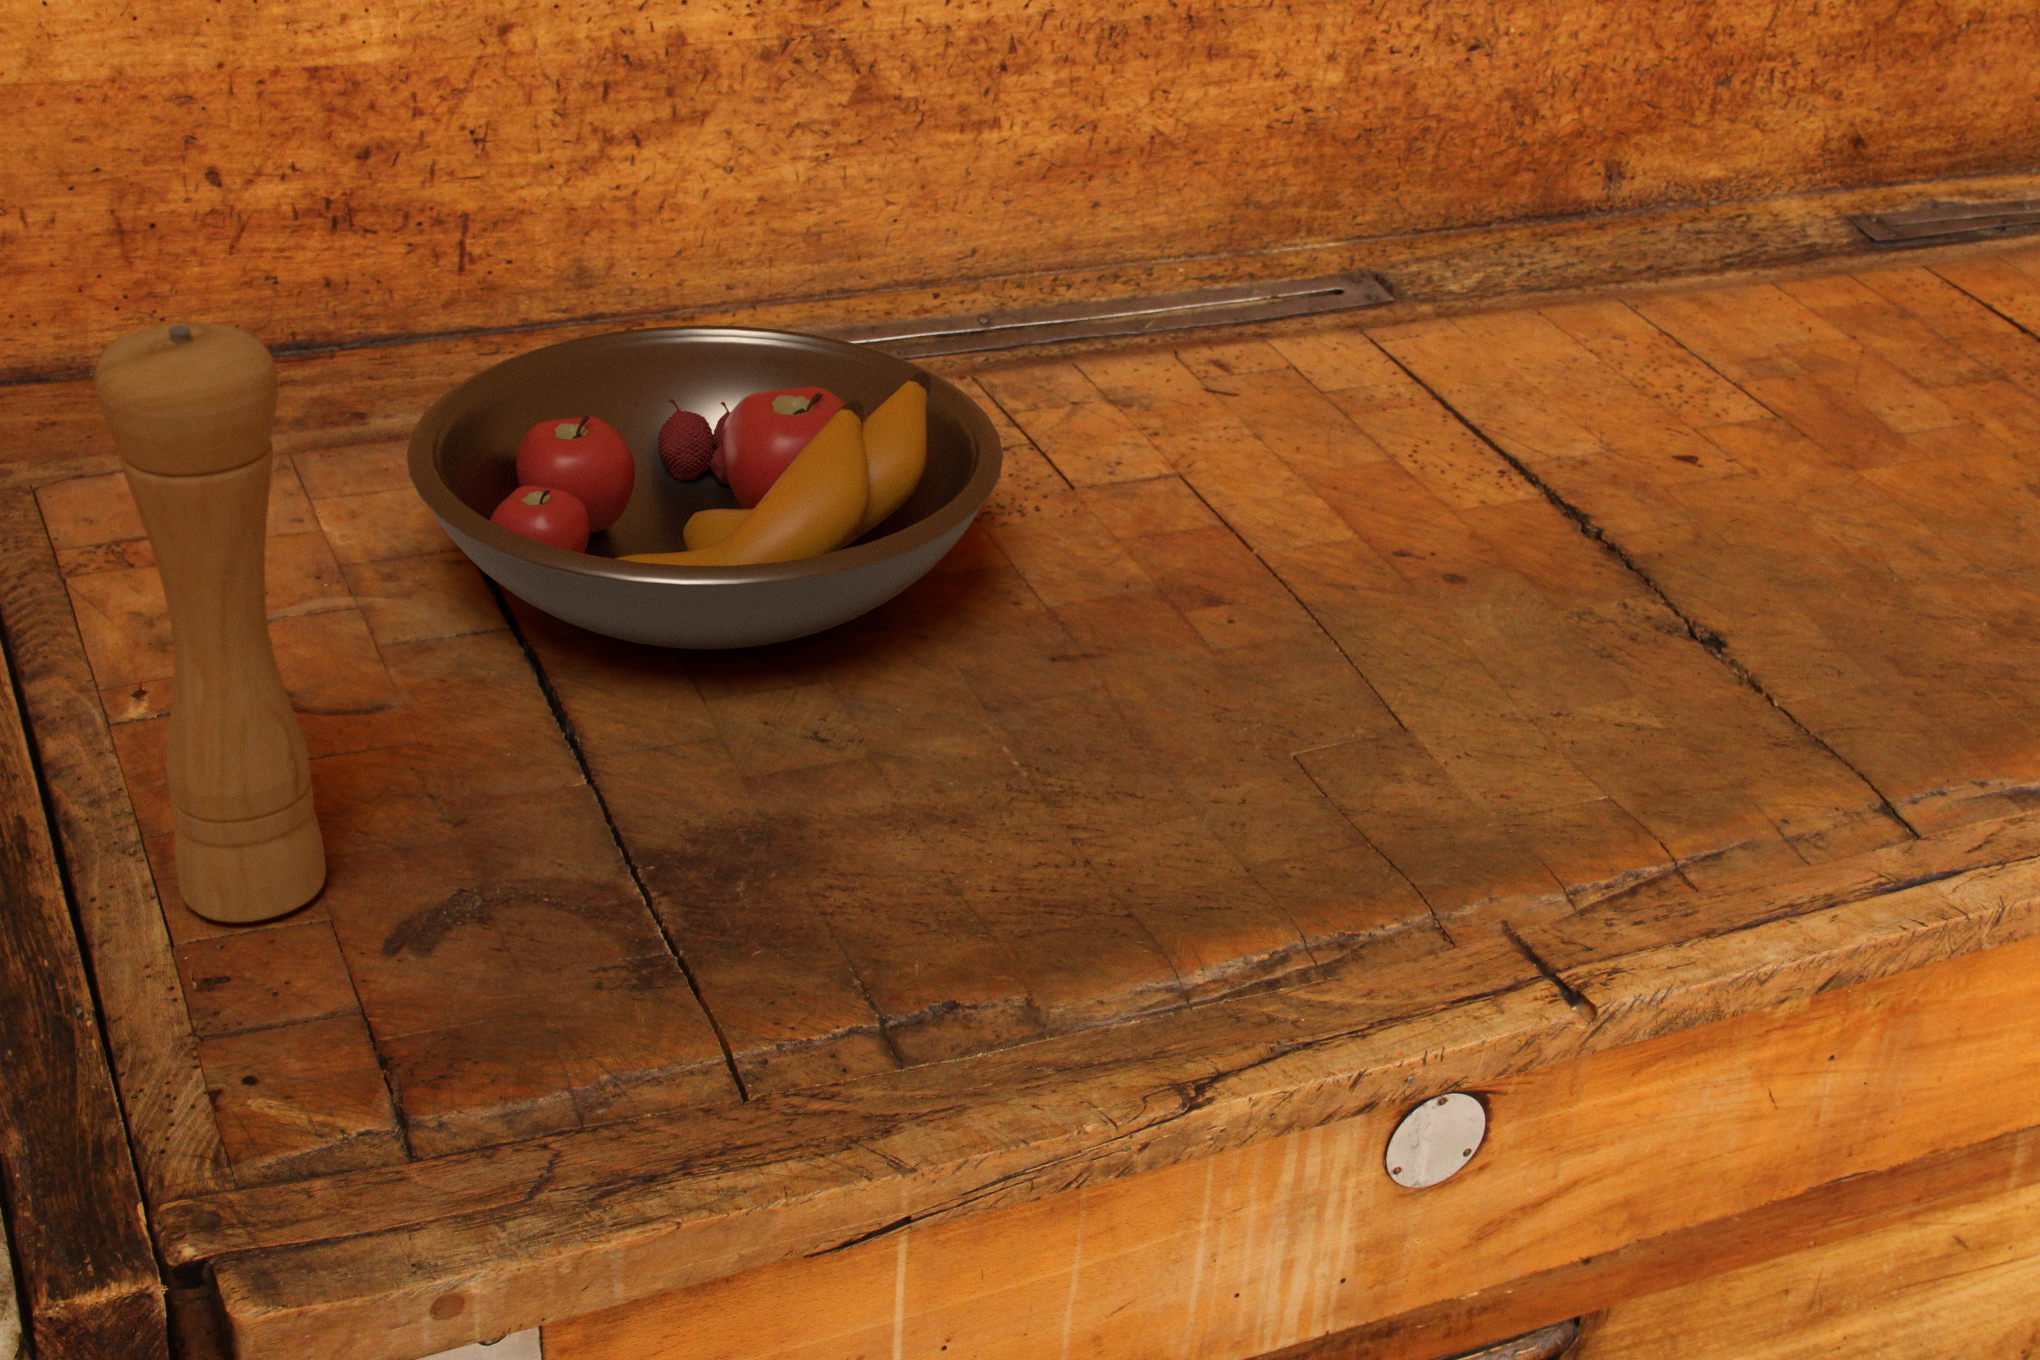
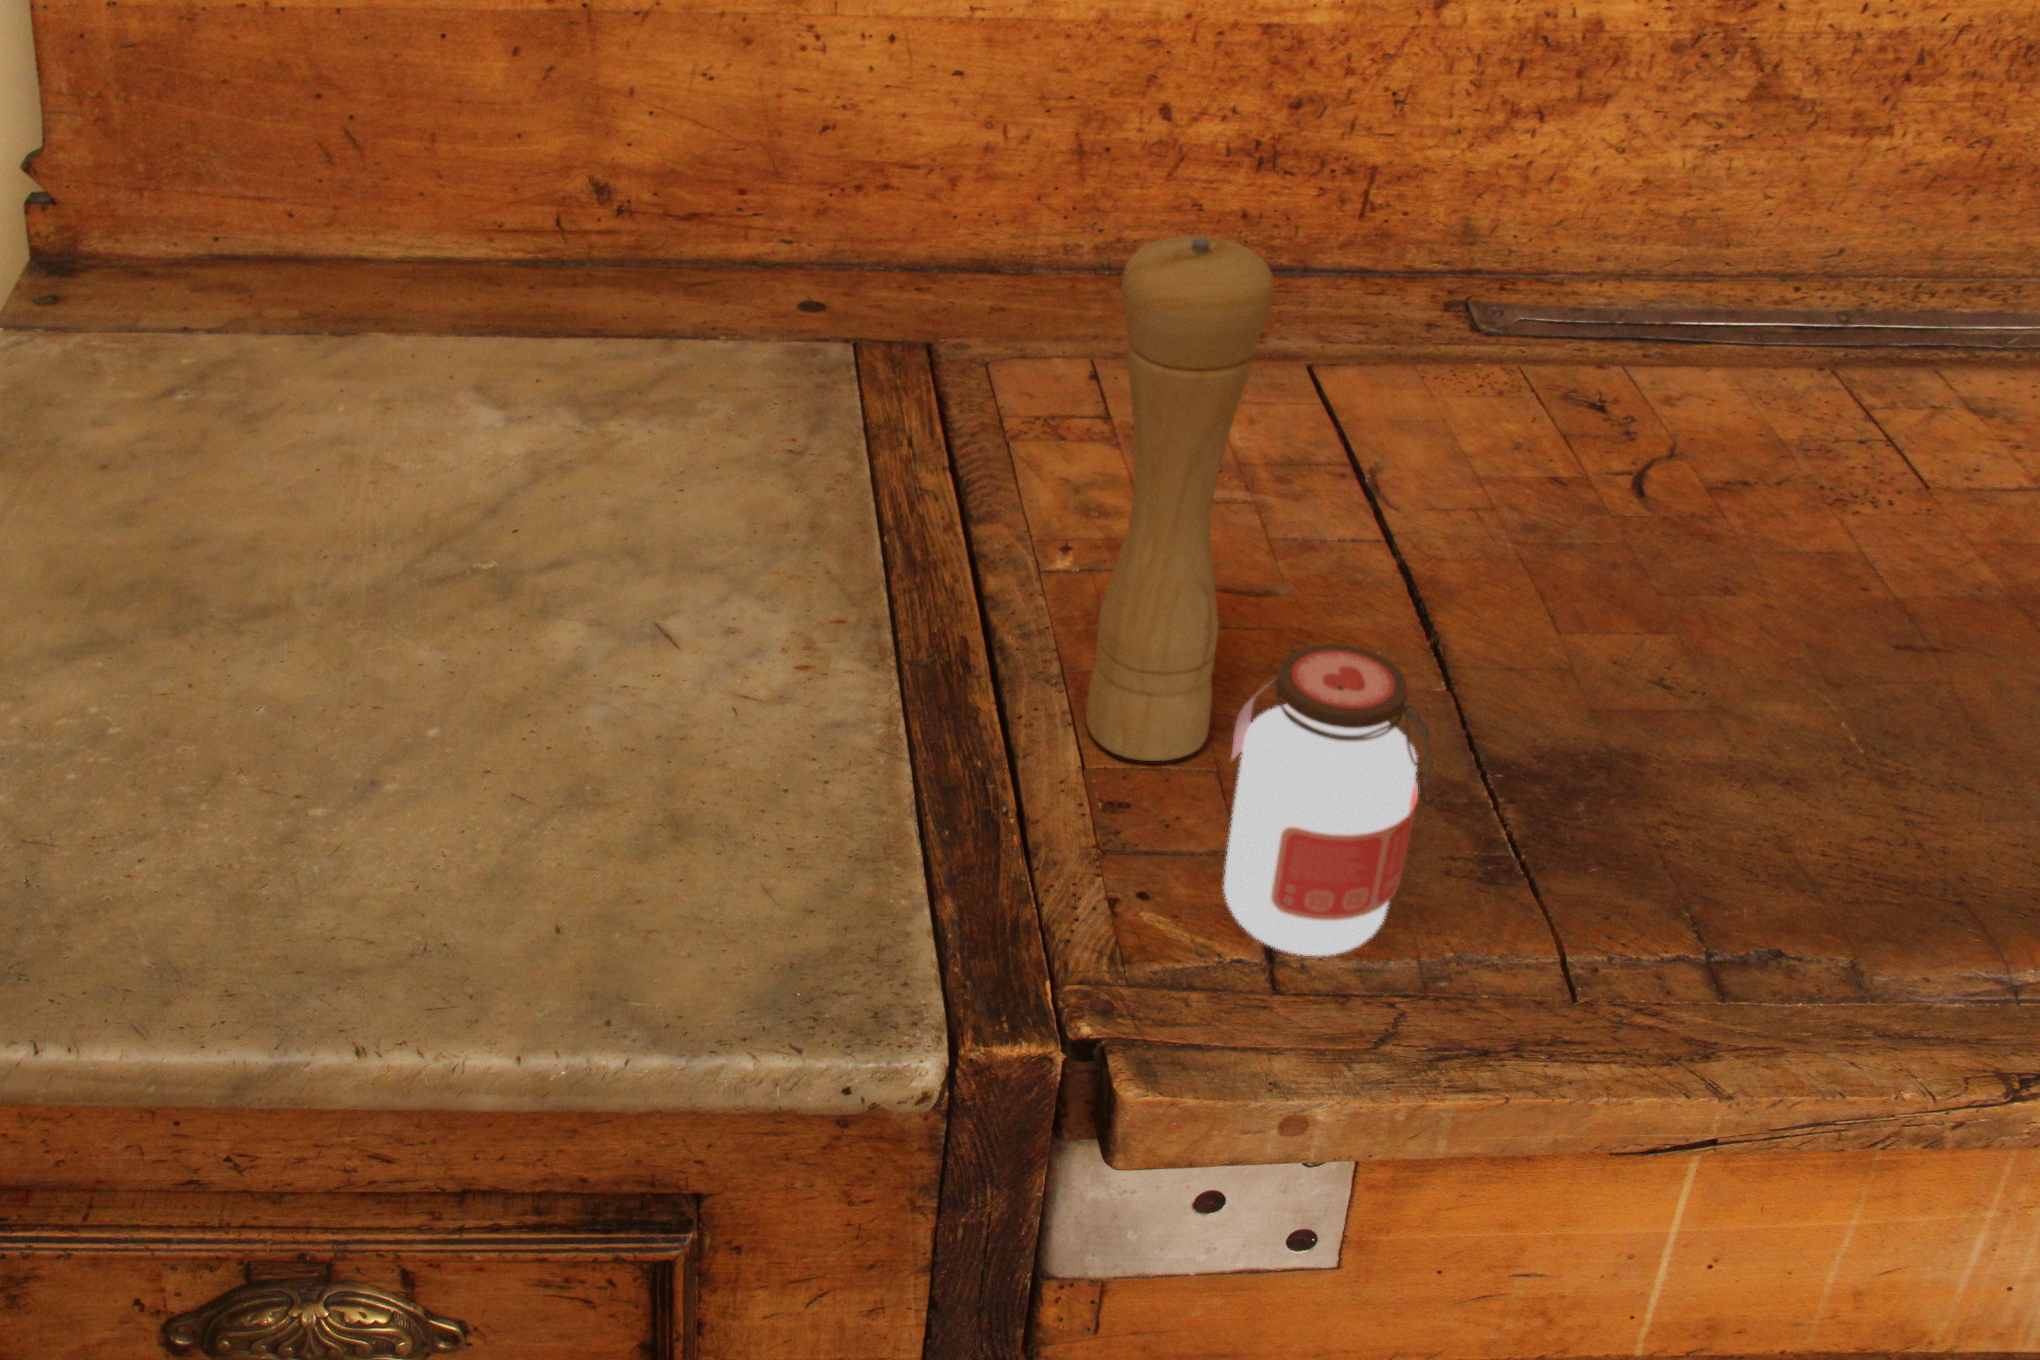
fruit bowl: present [407,326,1003,649] -> none [1314,289,1903,599]
jar: none [314,755,534,1109] -> present [1224,644,1433,956]

